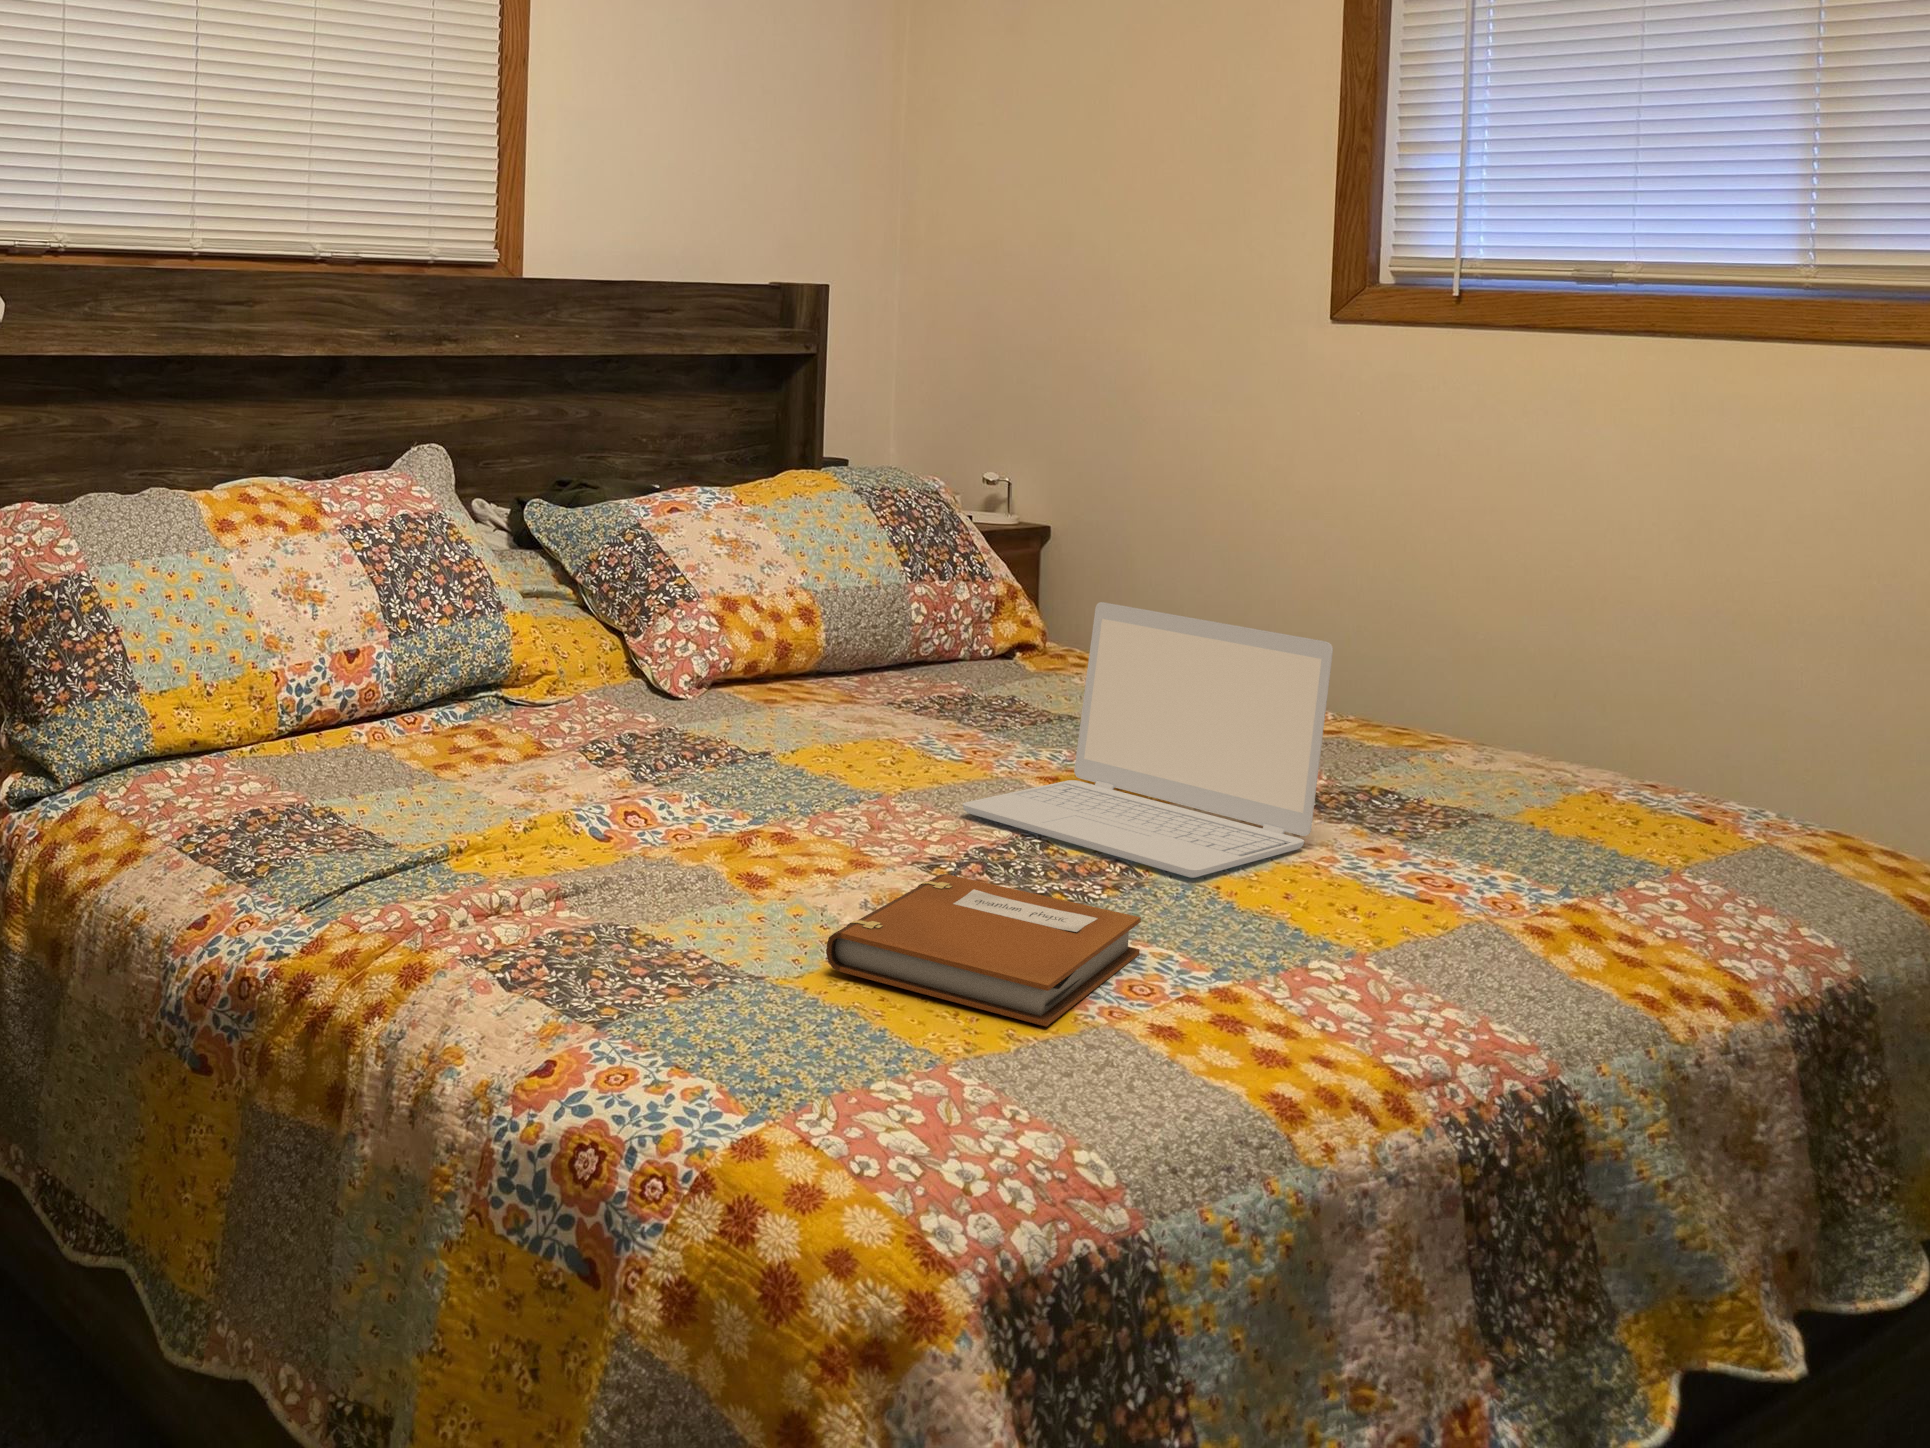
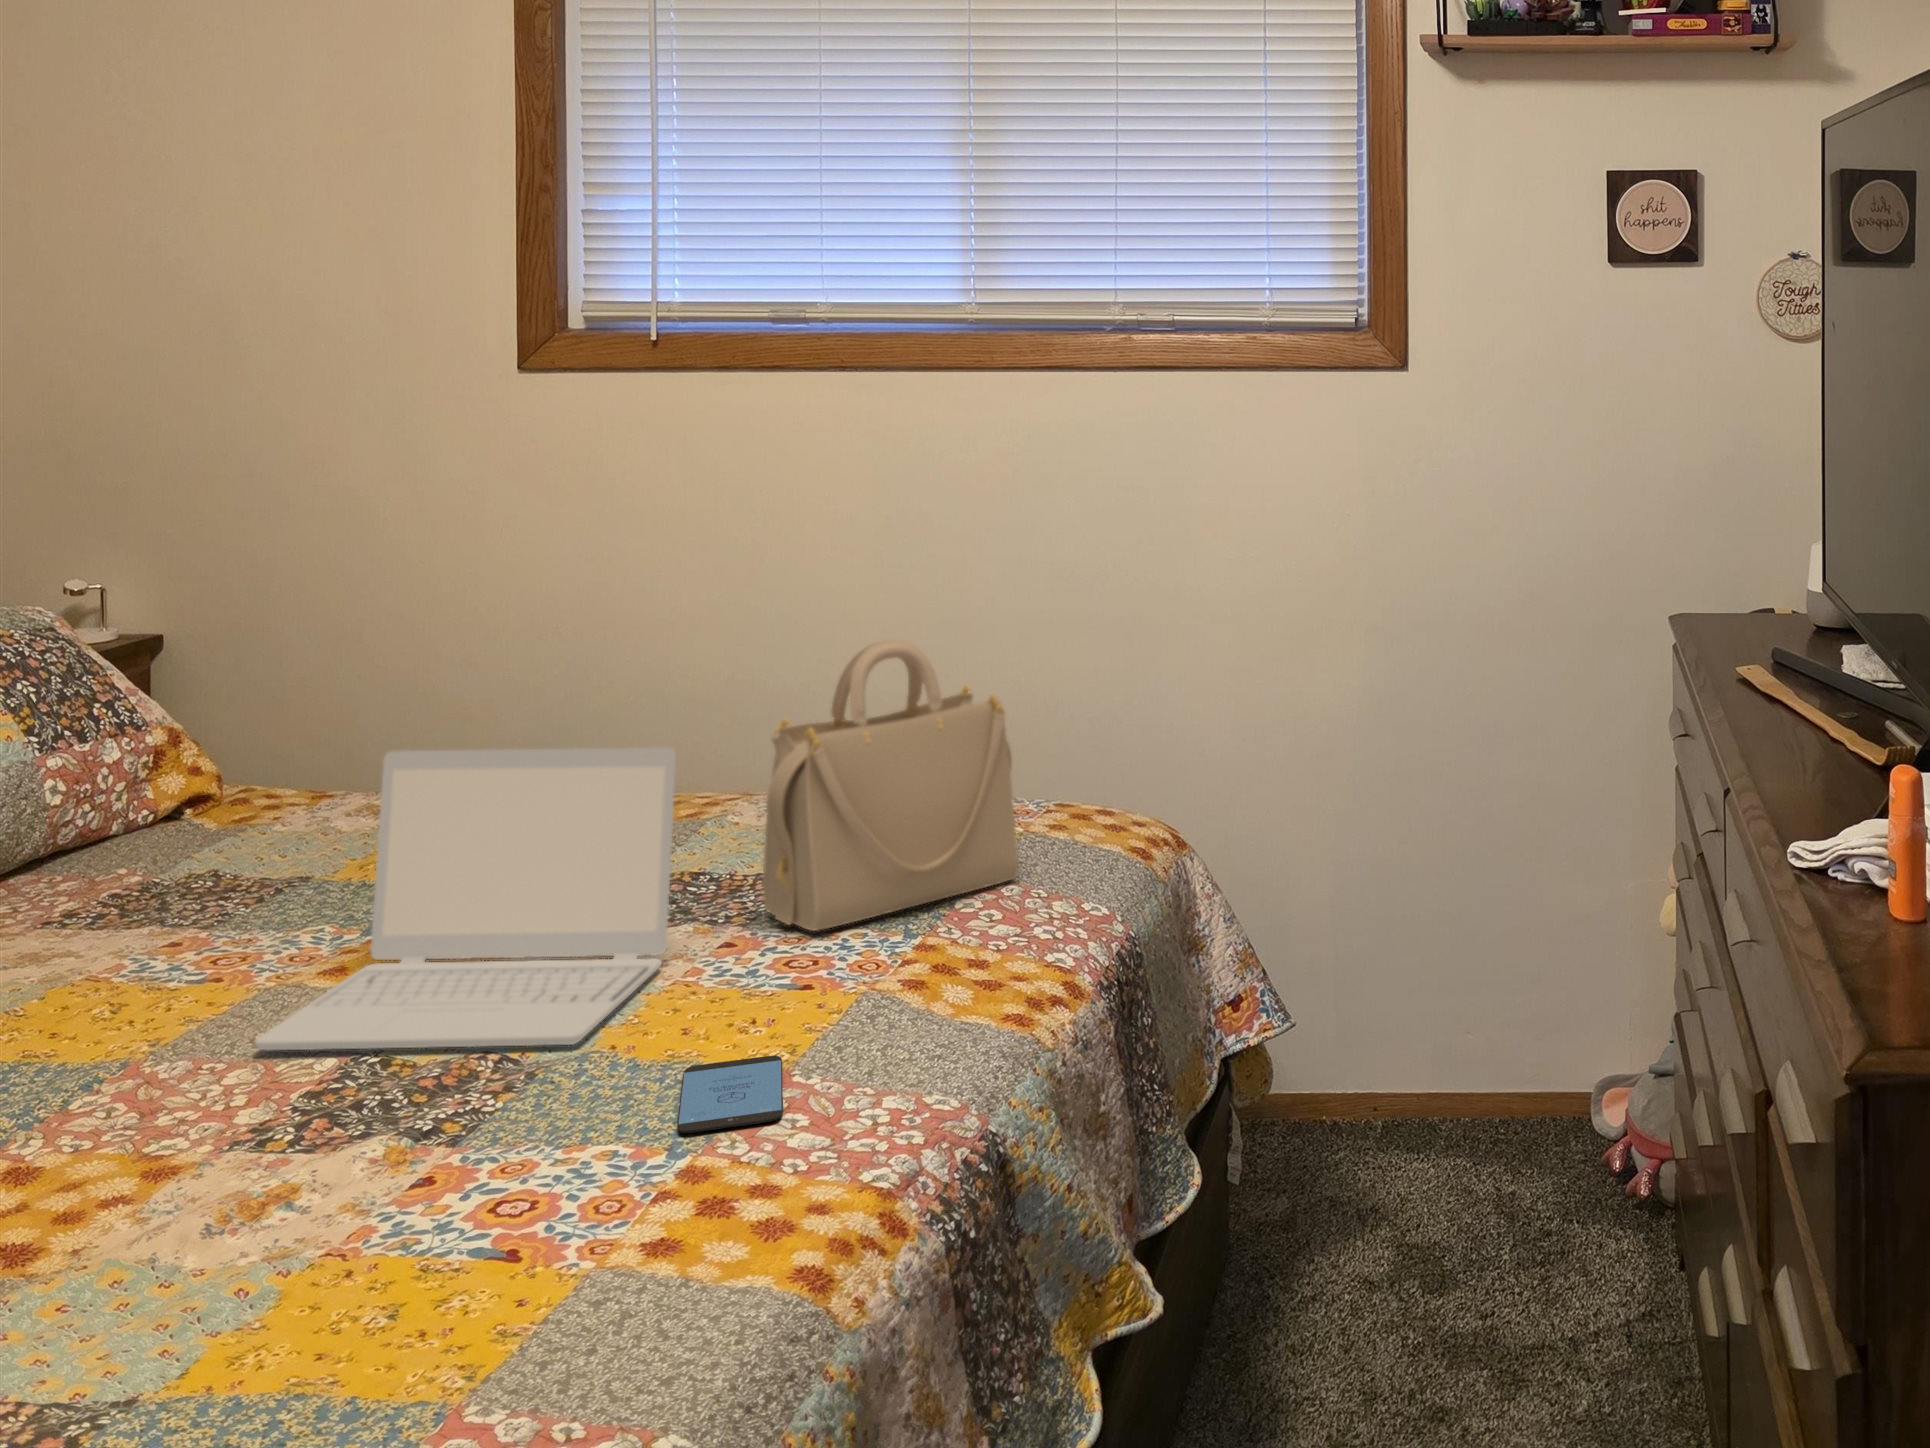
handbag: none [1427,581,1731,877] -> present [763,639,1018,931]
notebook: present [827,874,1141,1027] -> none [211,1121,575,1343]
smartphone: none [1235,922,1363,983] -> present [678,1056,783,1133]

